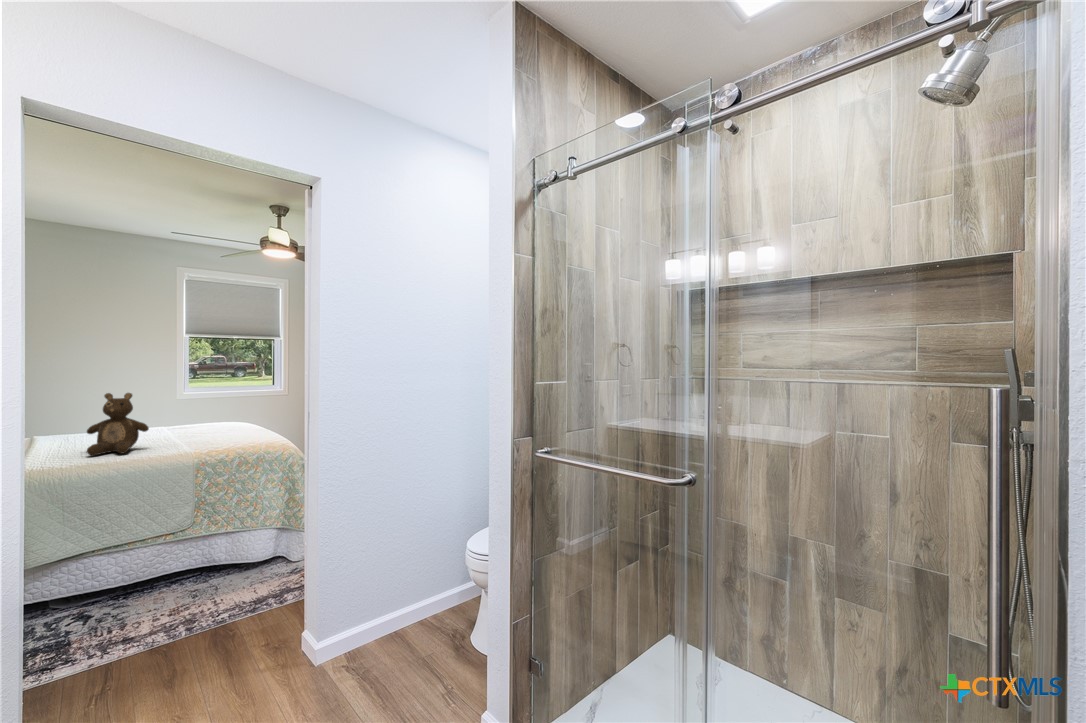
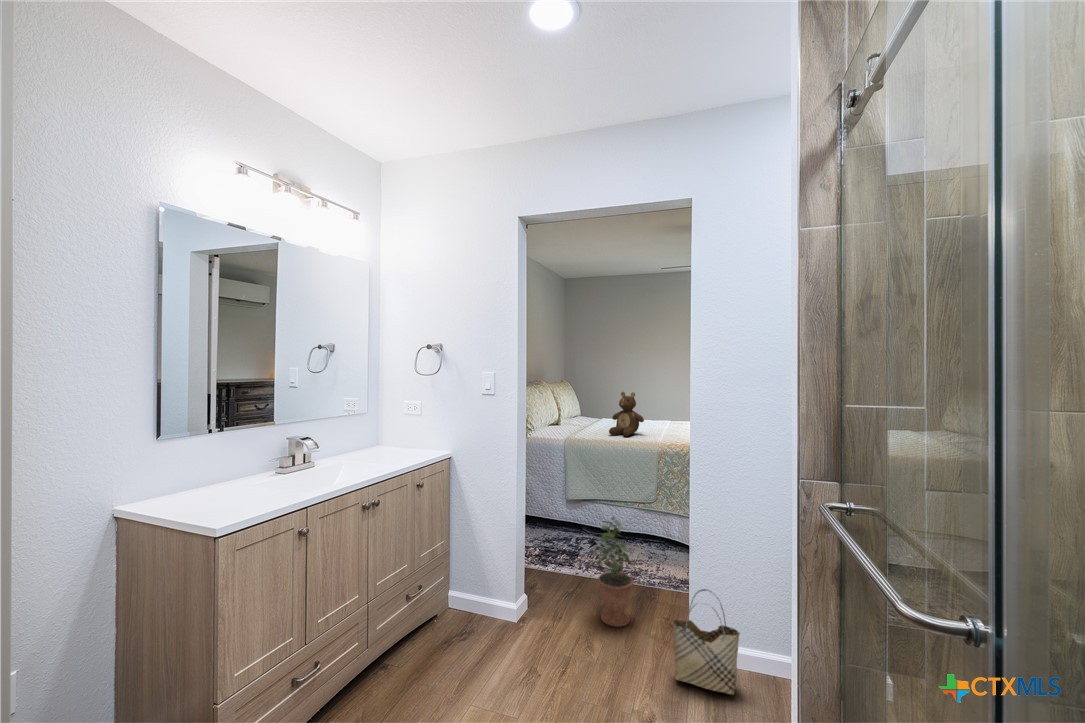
potted plant: none [168,550,230,693] -> present [592,517,633,627]
woven basket: none [315,580,381,689] -> present [673,589,740,695]

